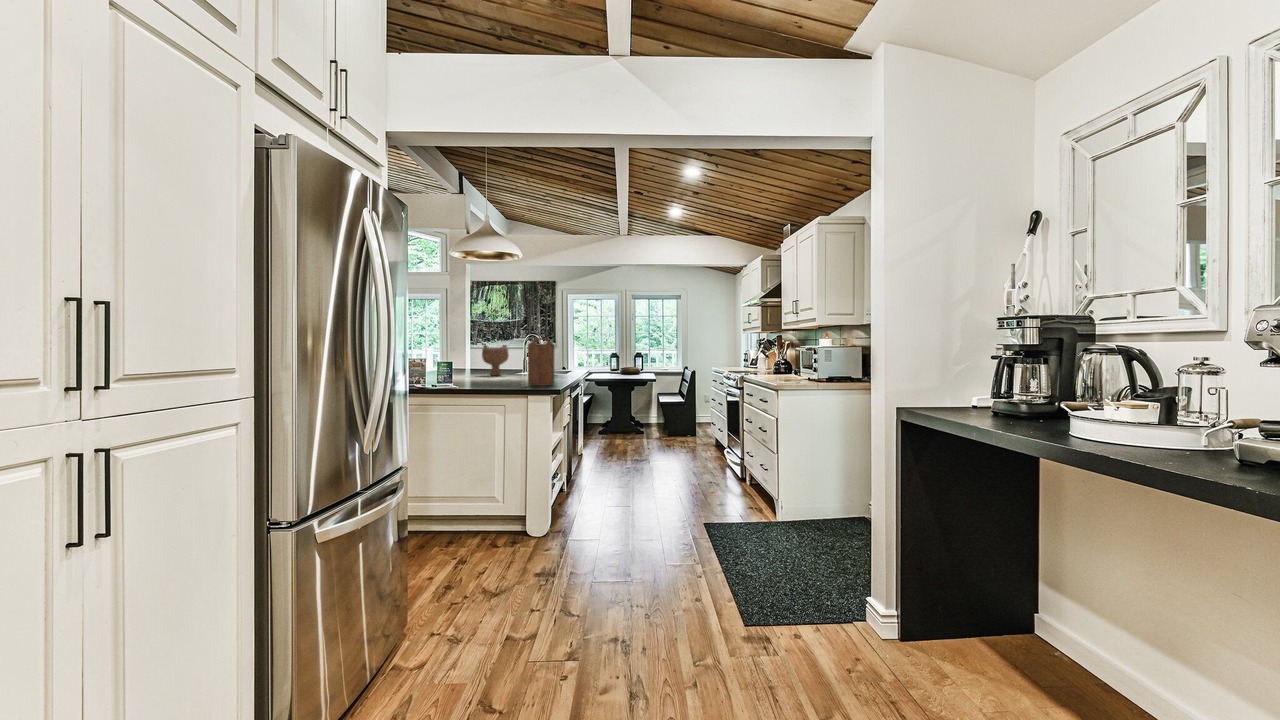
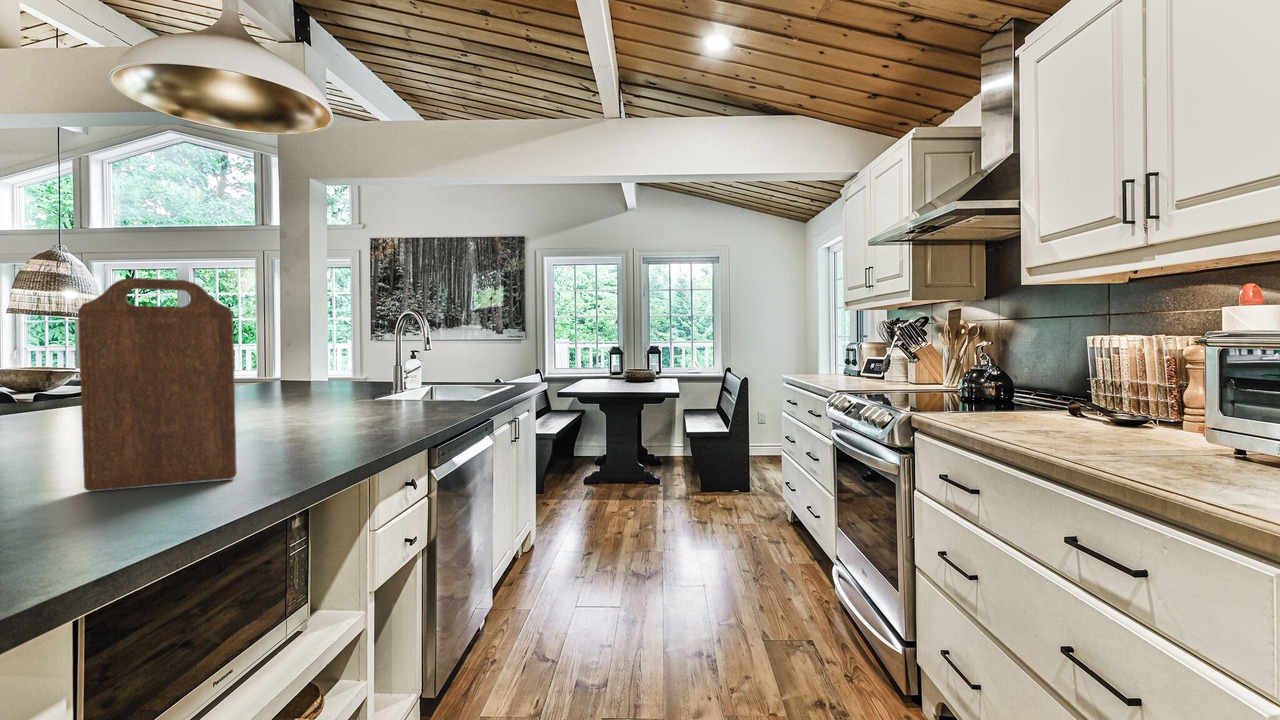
decorative bowl: present [482,345,509,376] -> none [245,327,326,403]

